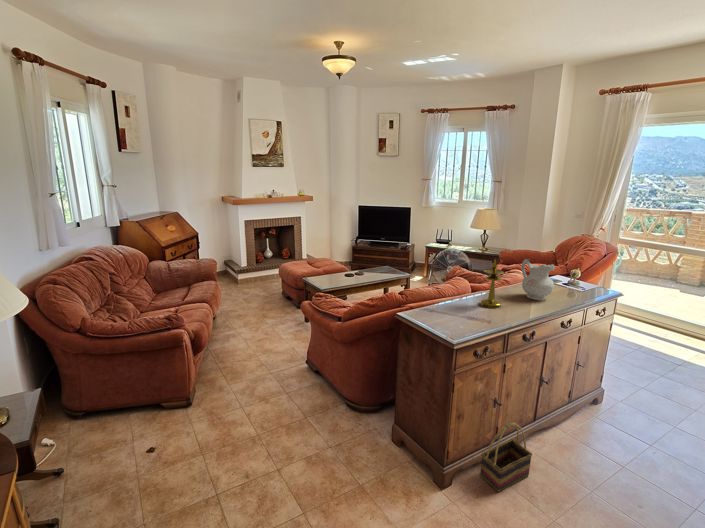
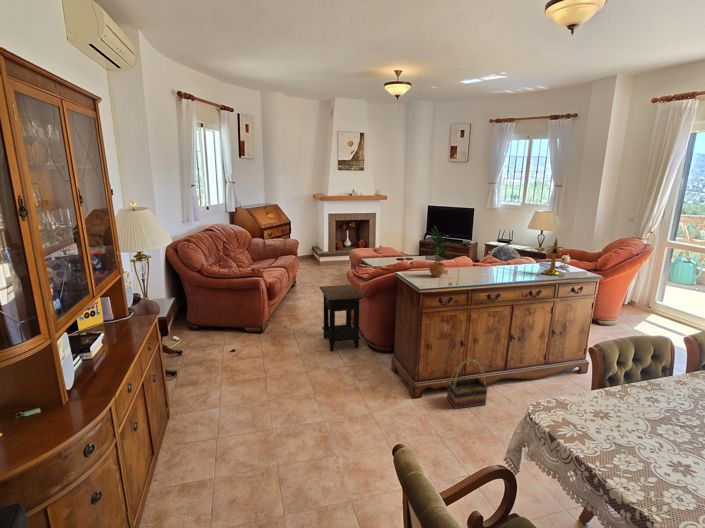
potted plant: none [436,247,470,316] -> present [429,227,449,277]
candlestick: present [480,259,505,308] -> present [543,238,564,276]
ceramic pitcher: present [521,259,555,301] -> none [507,242,532,275]
side table: none [272,323,340,422] -> present [320,284,364,351]

